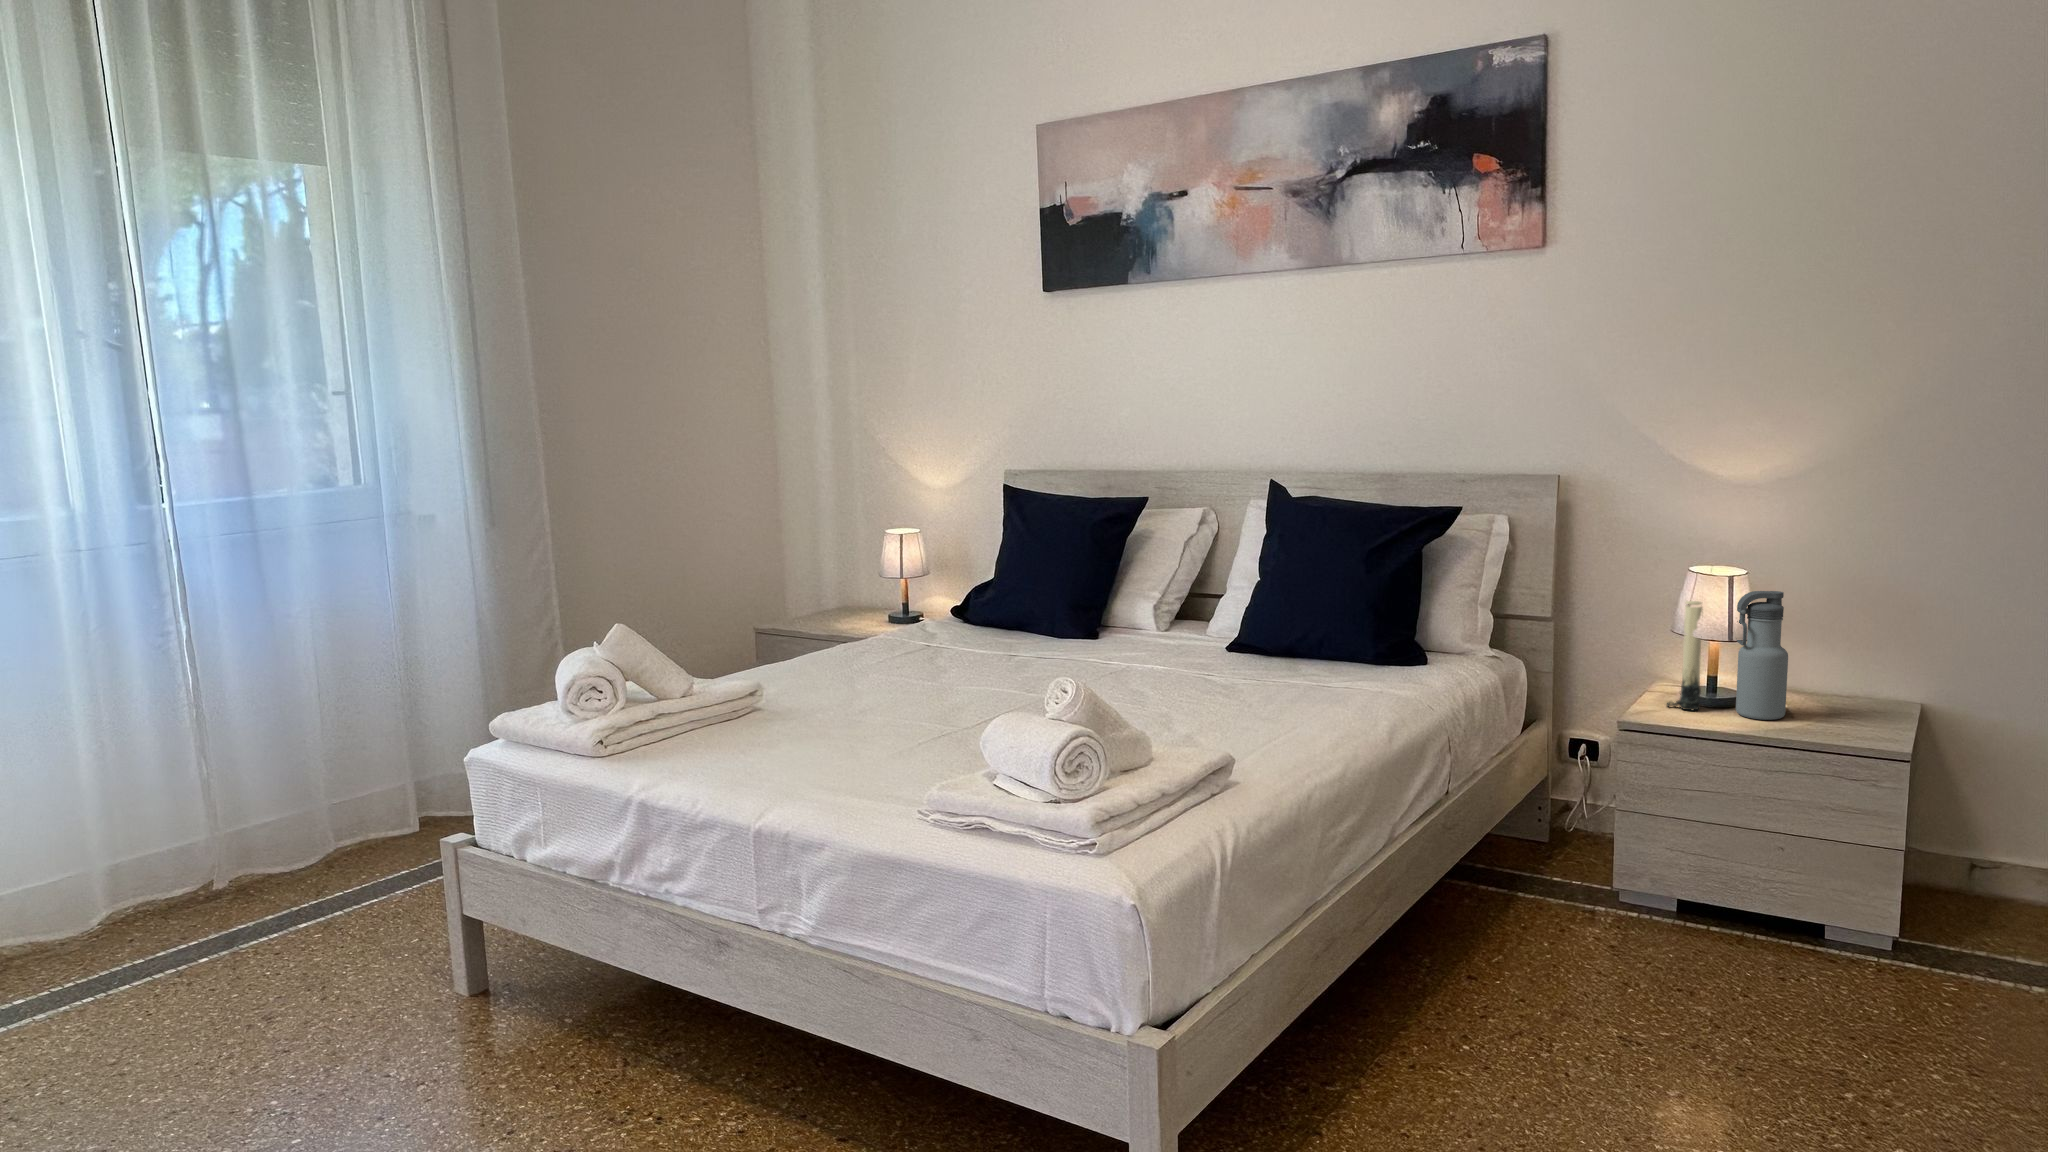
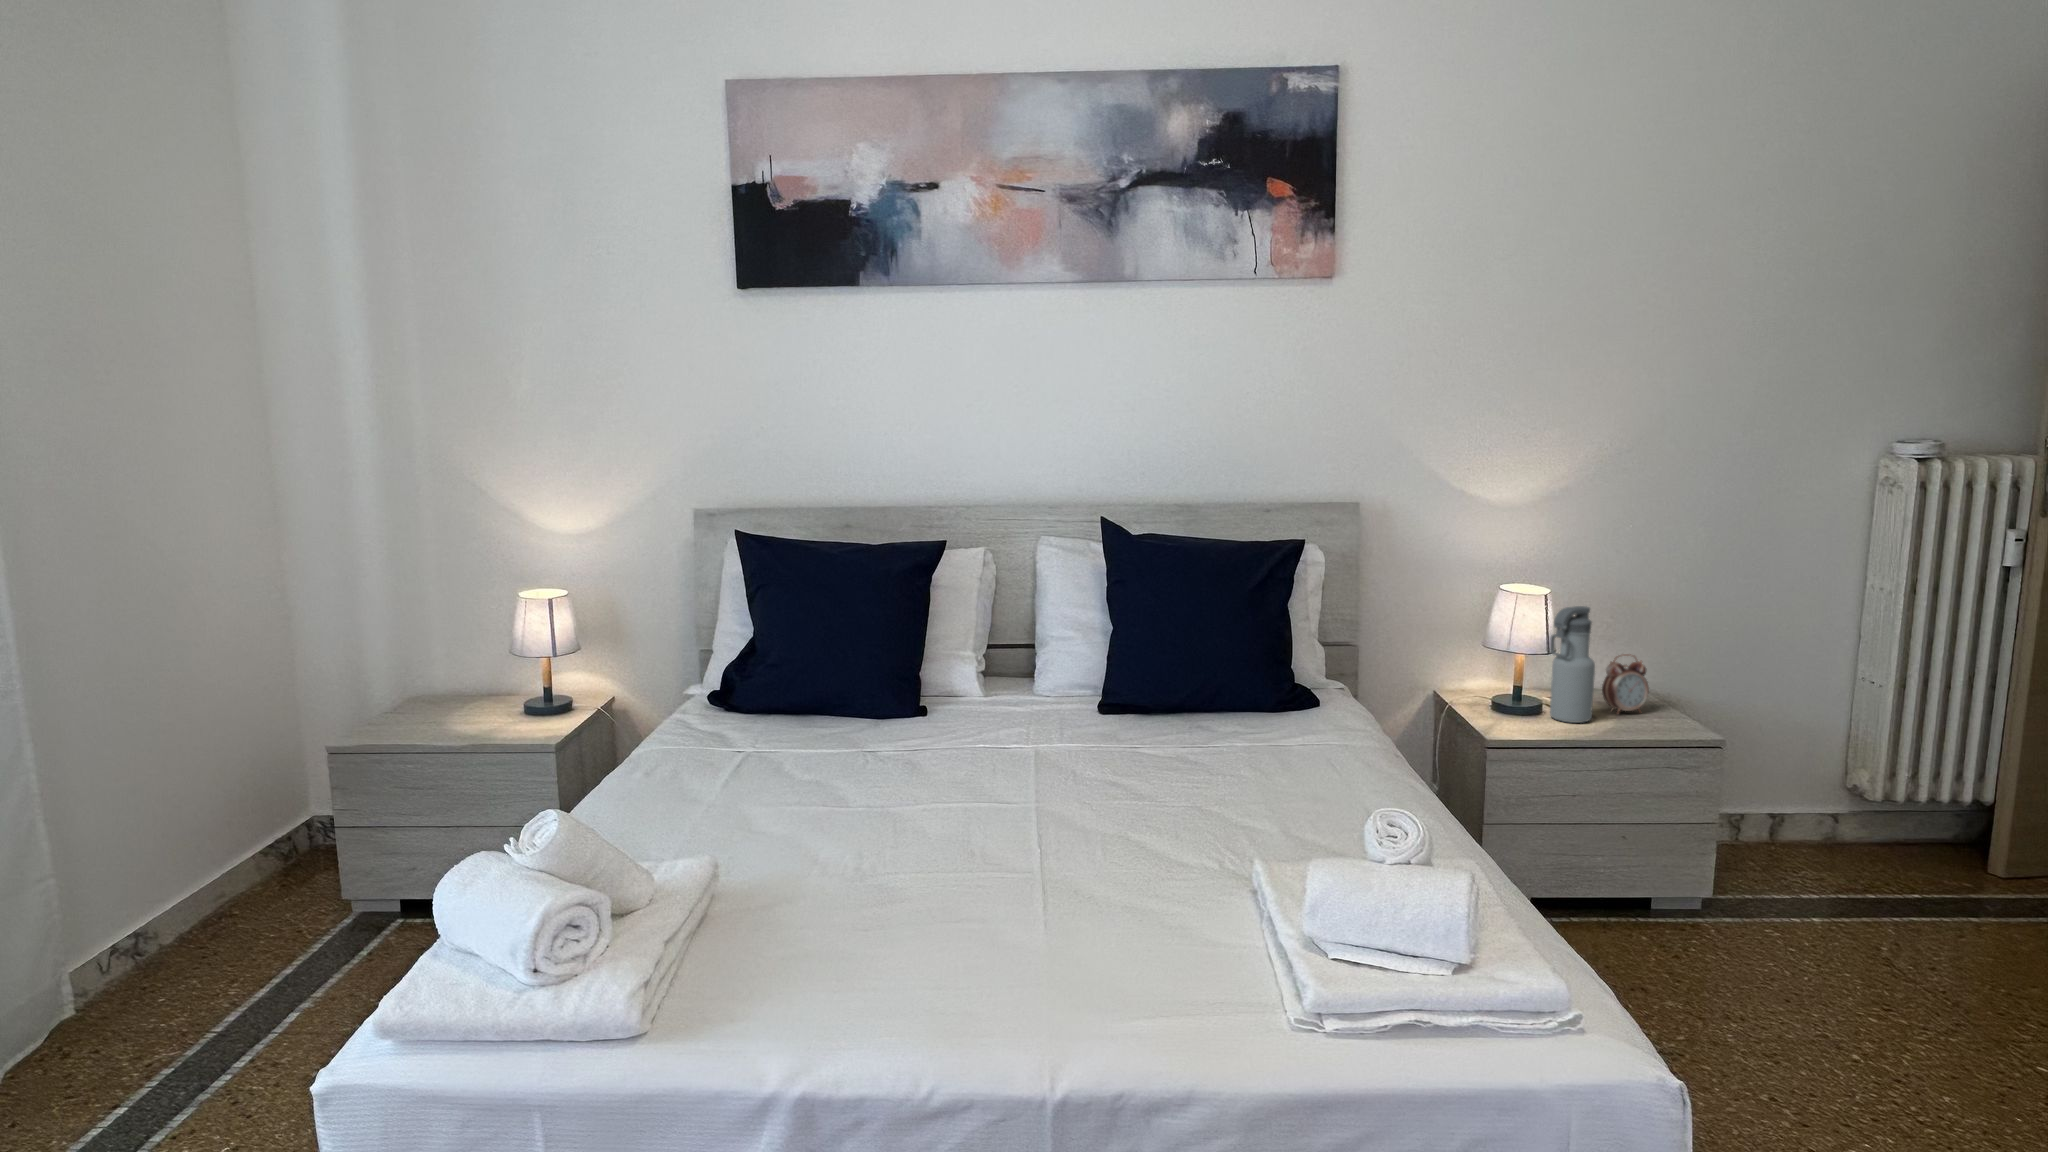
candle: present [1666,601,1703,710] -> none [1496,620,1529,722]
alarm clock: none [1819,652,1878,721] -> present [1602,655,1649,712]

